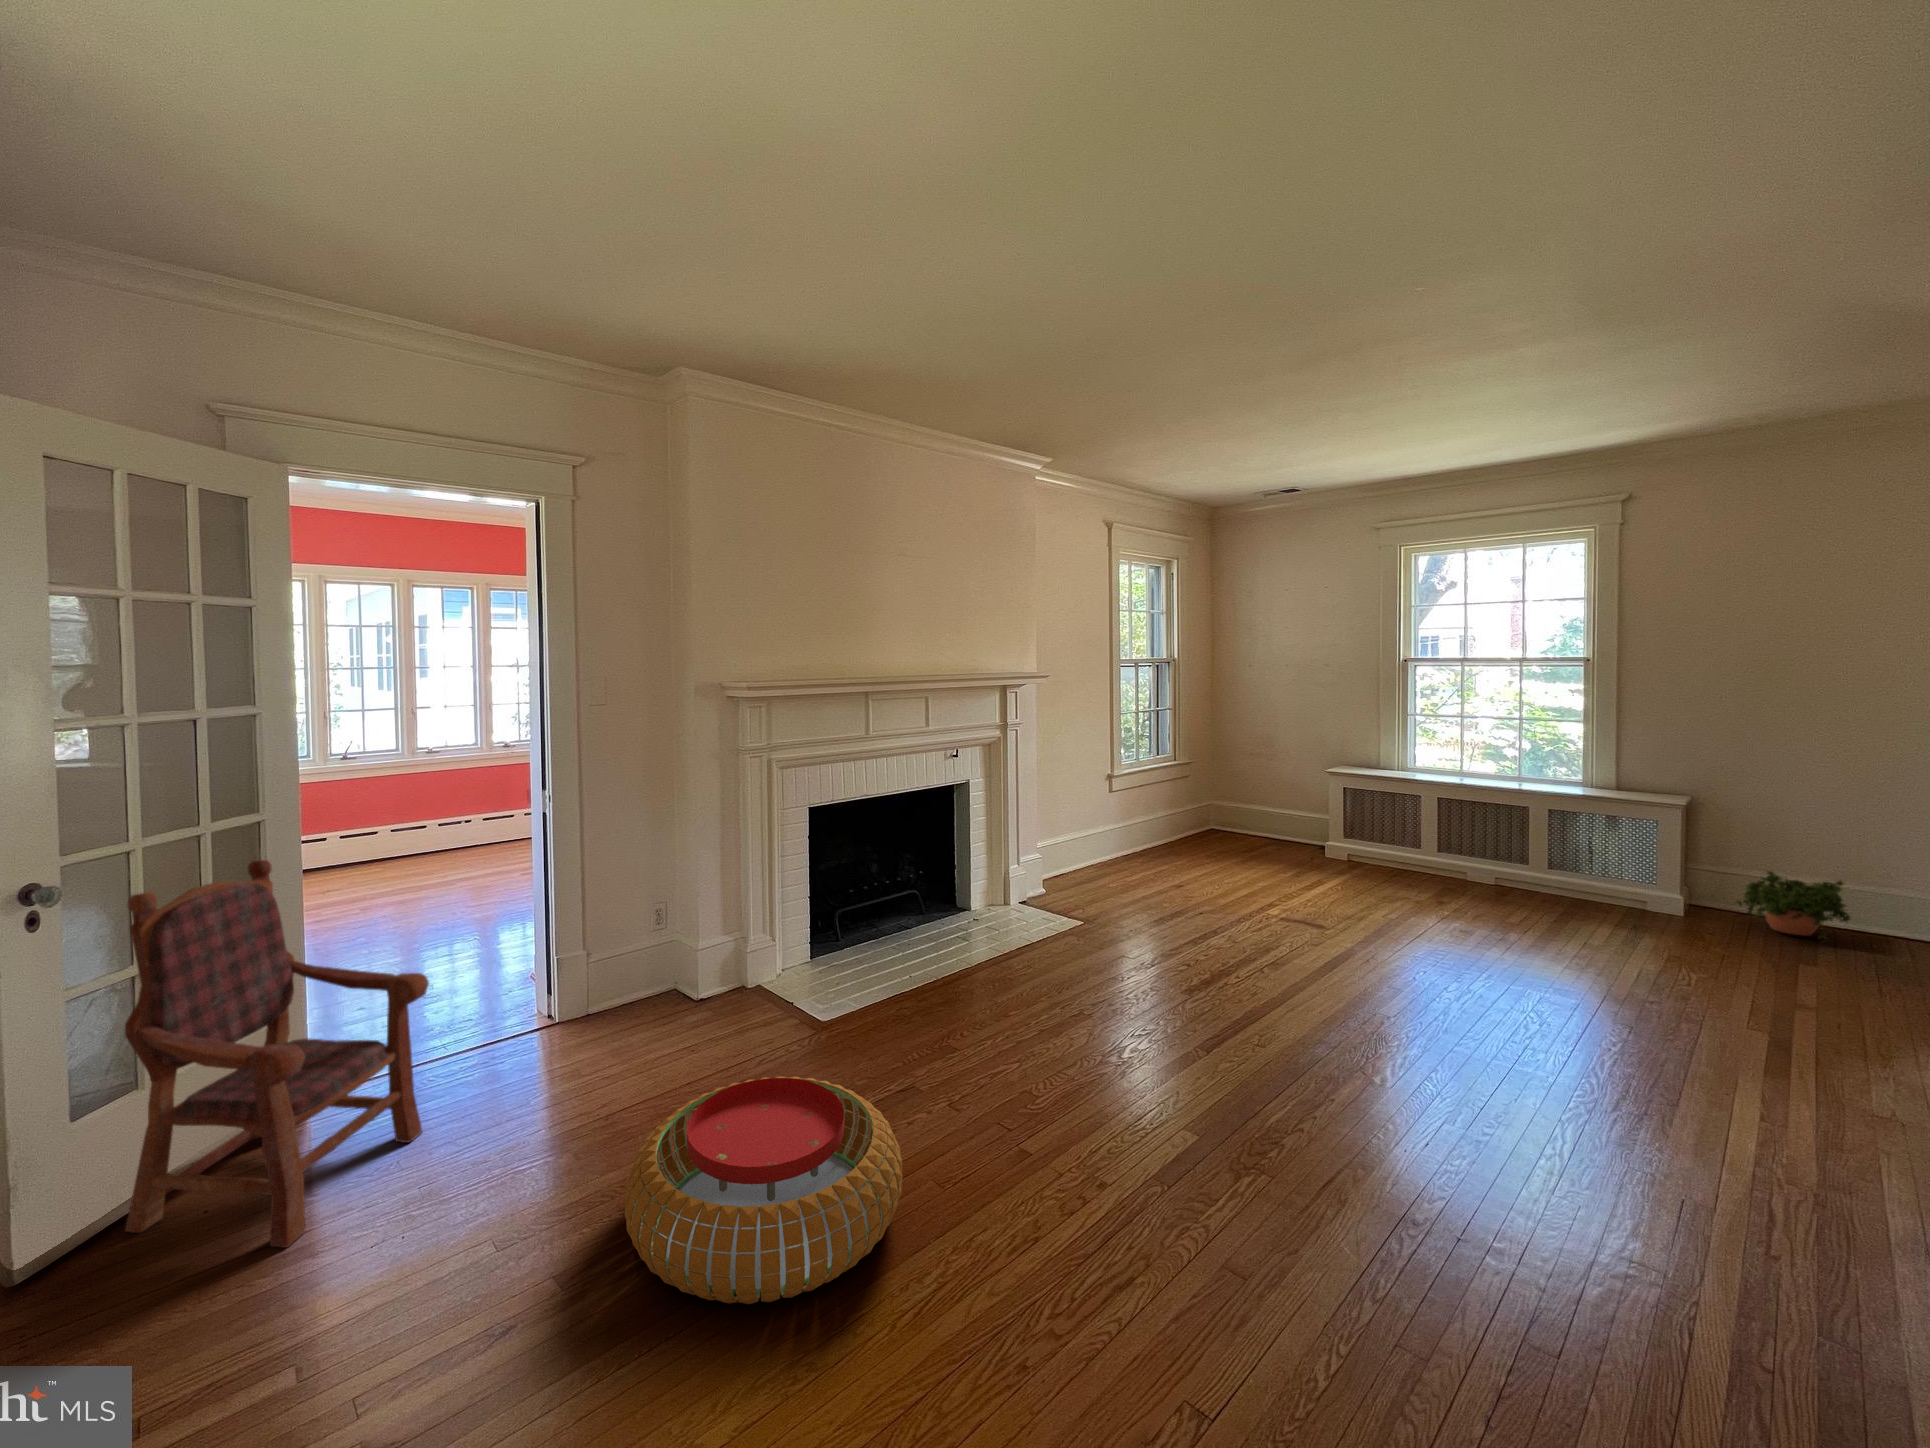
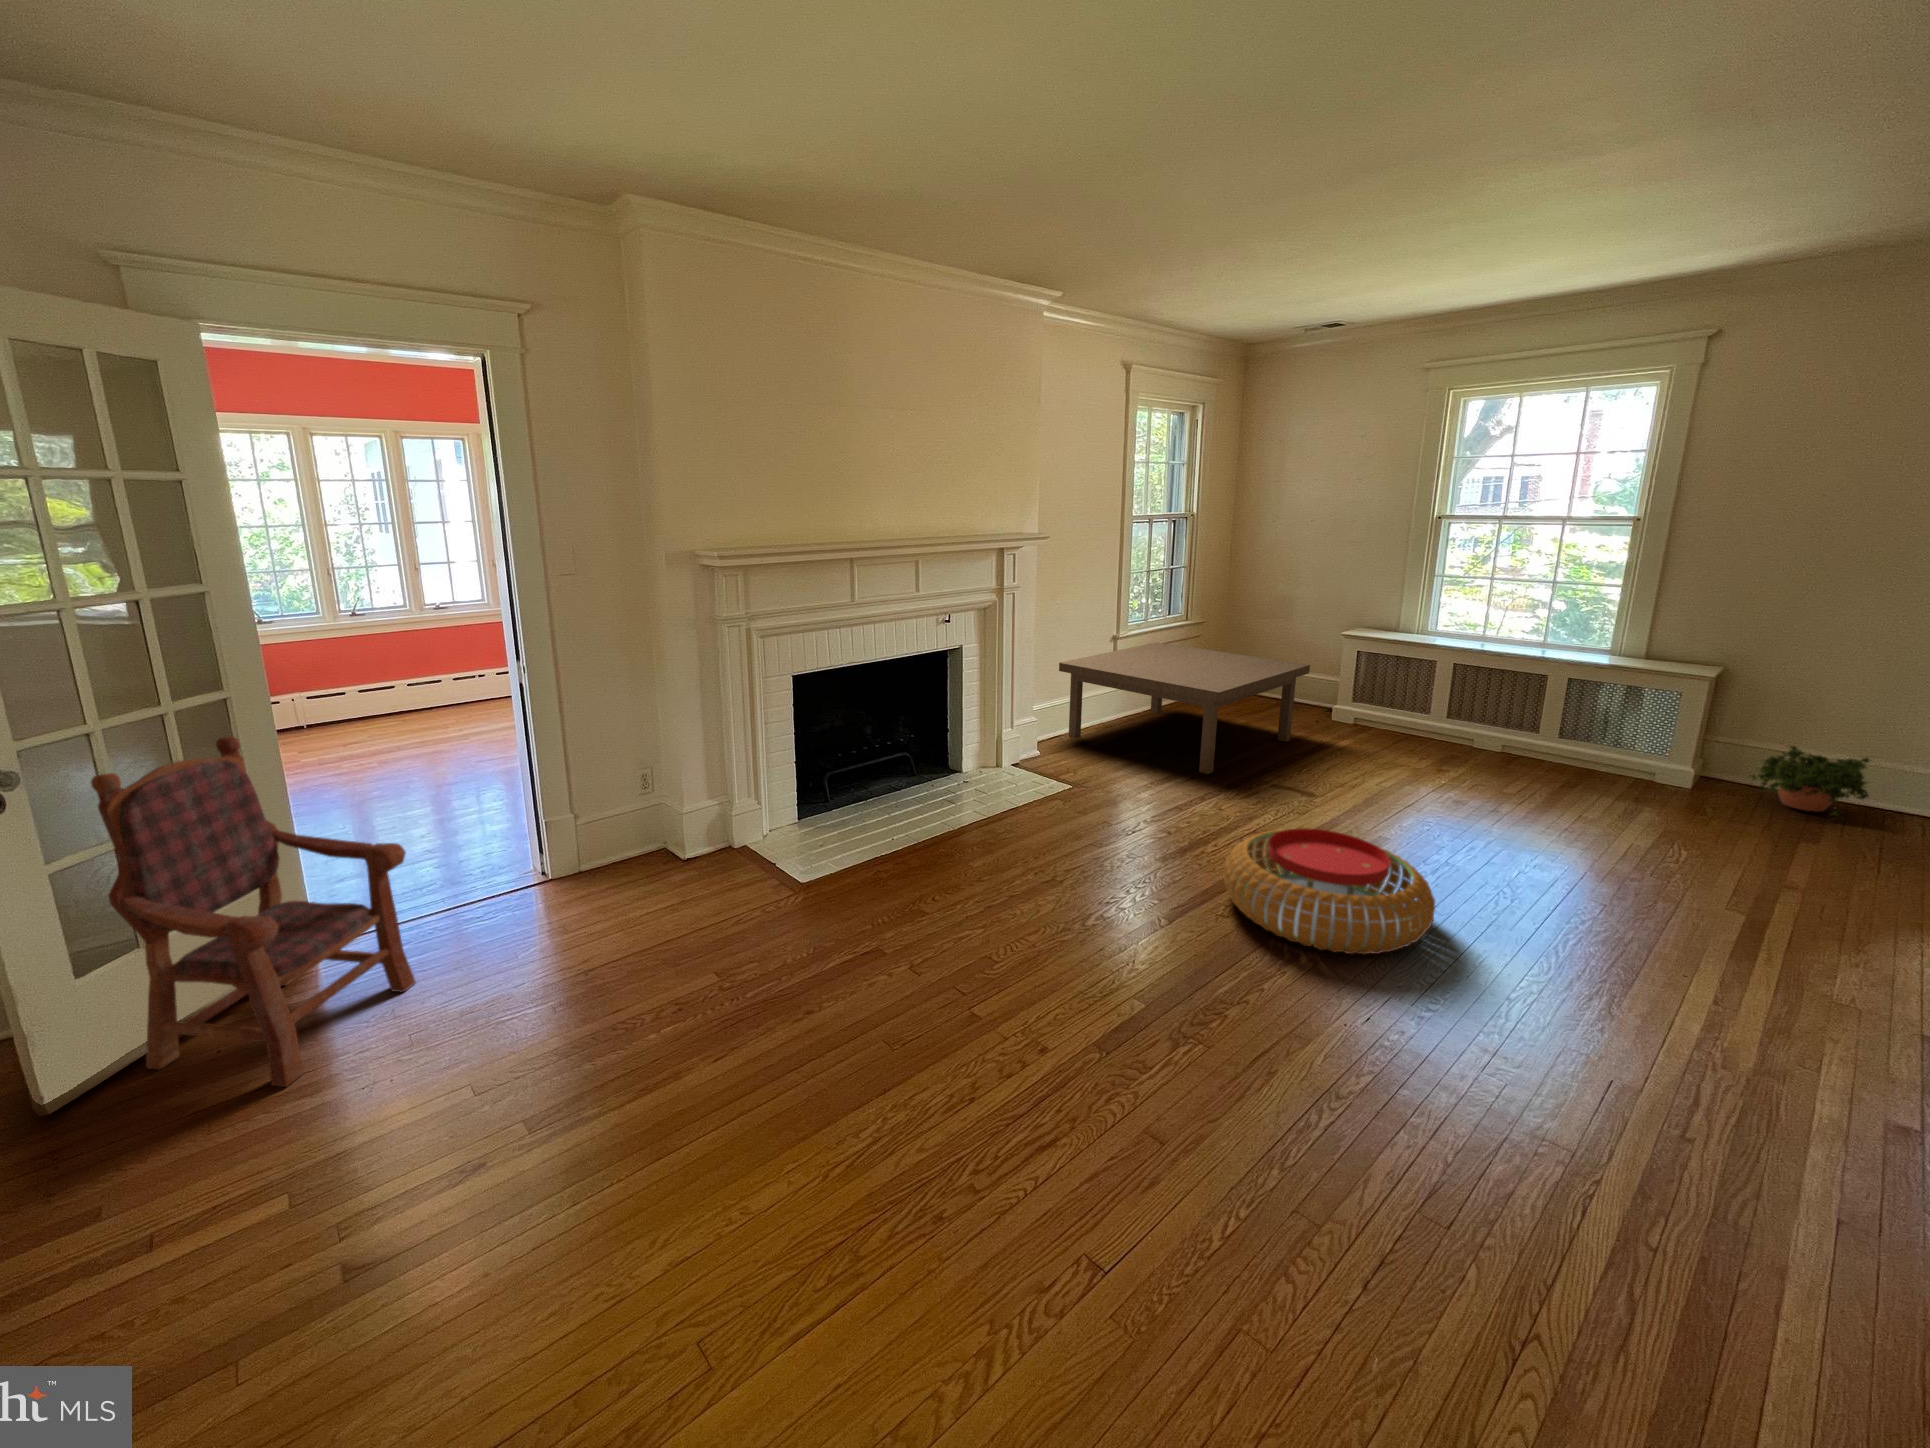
coffee table: none [1059,782,1302,909] -> present [1059,642,1310,774]
pouf: present [624,1076,902,1304] -> present [1223,828,1435,955]

